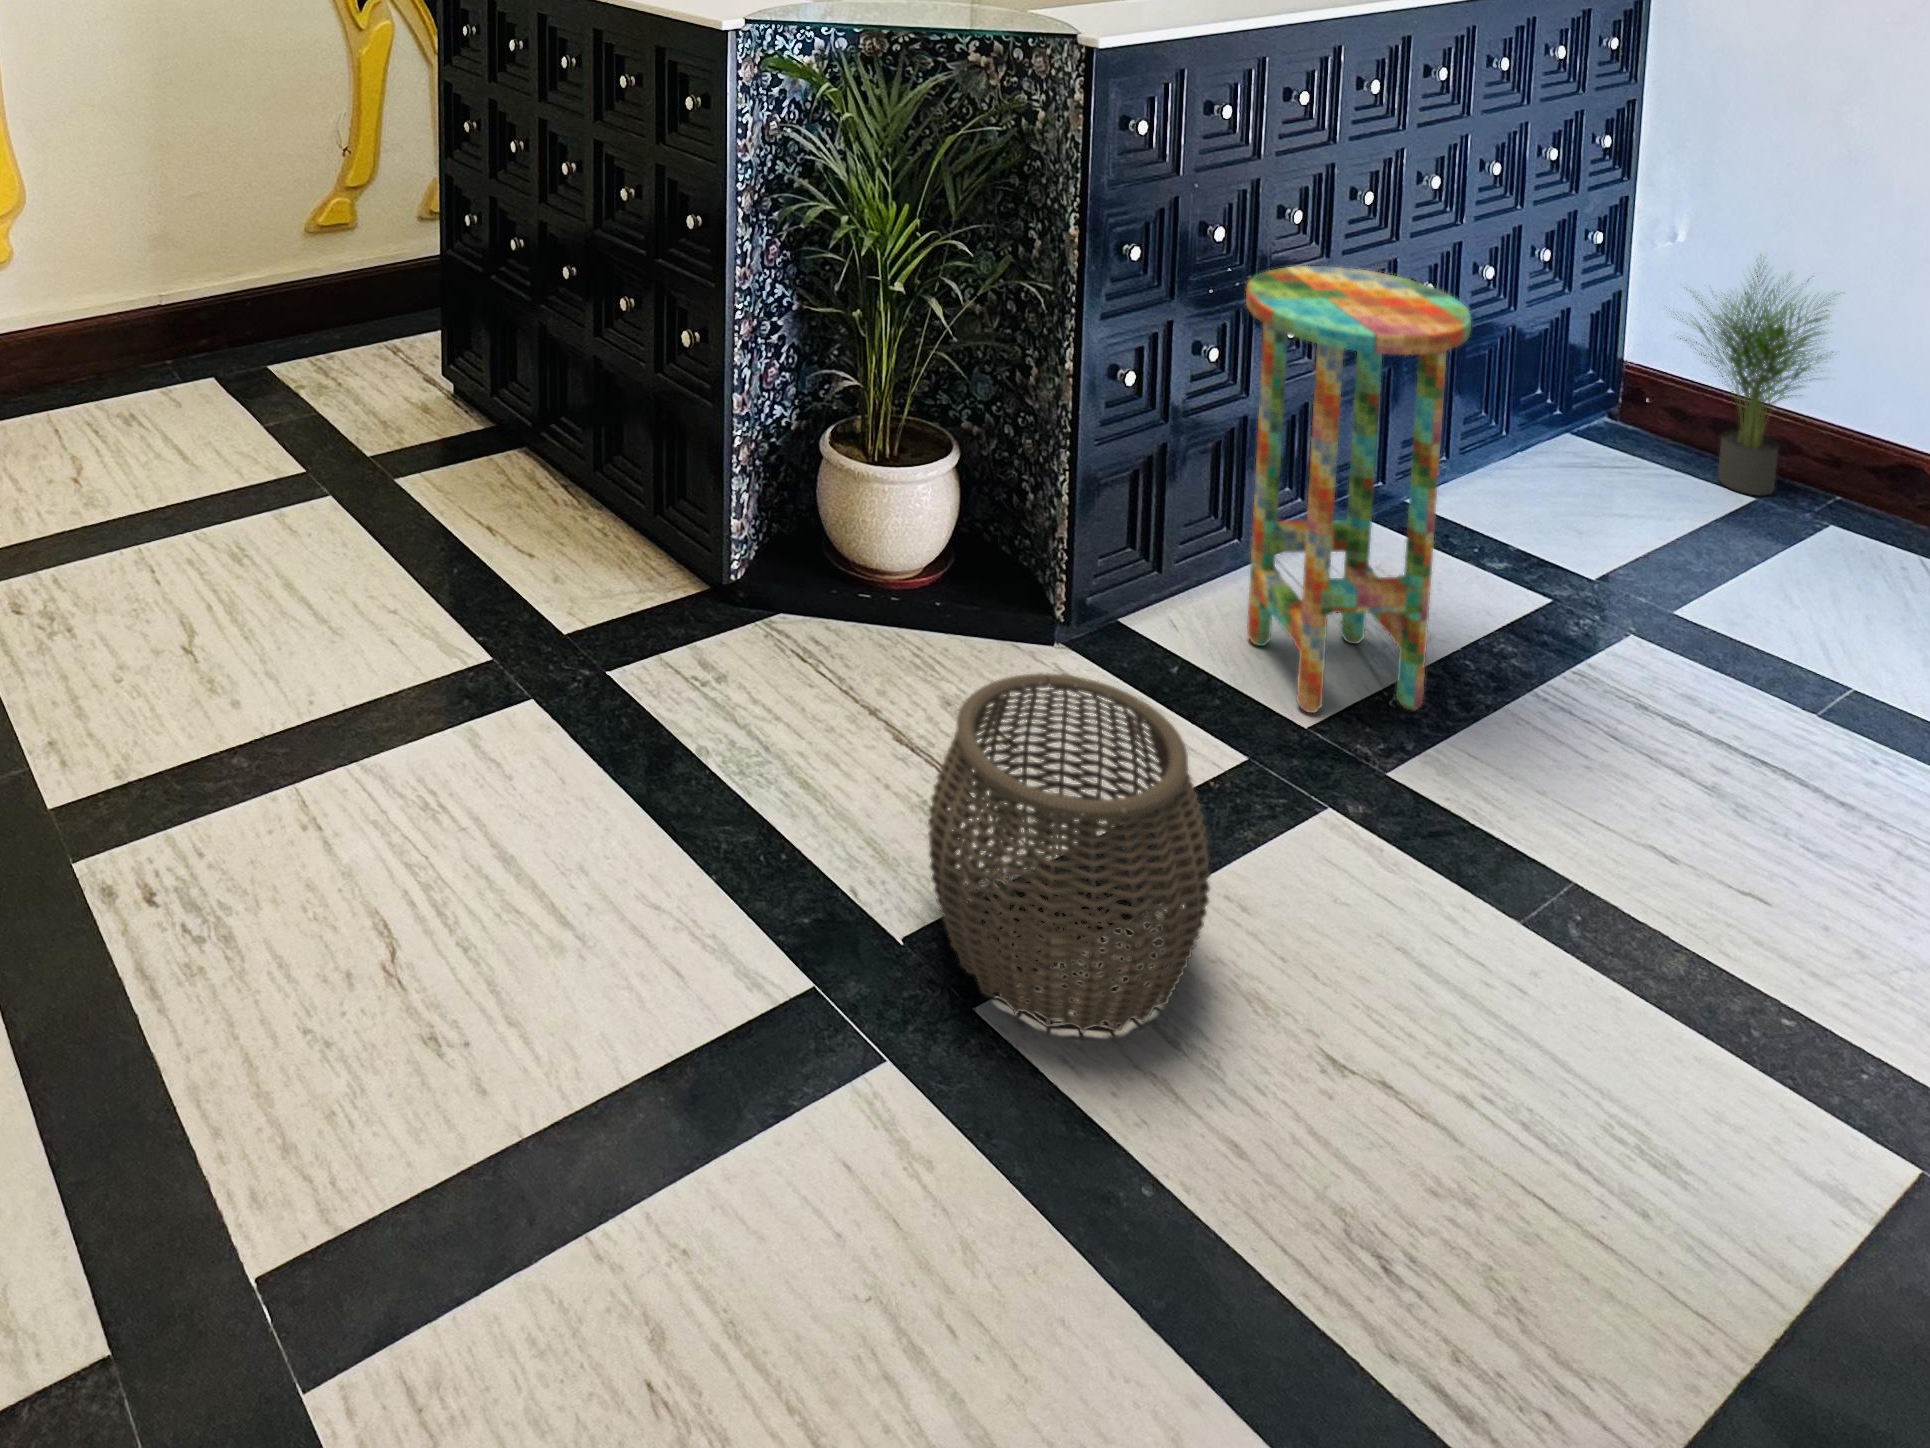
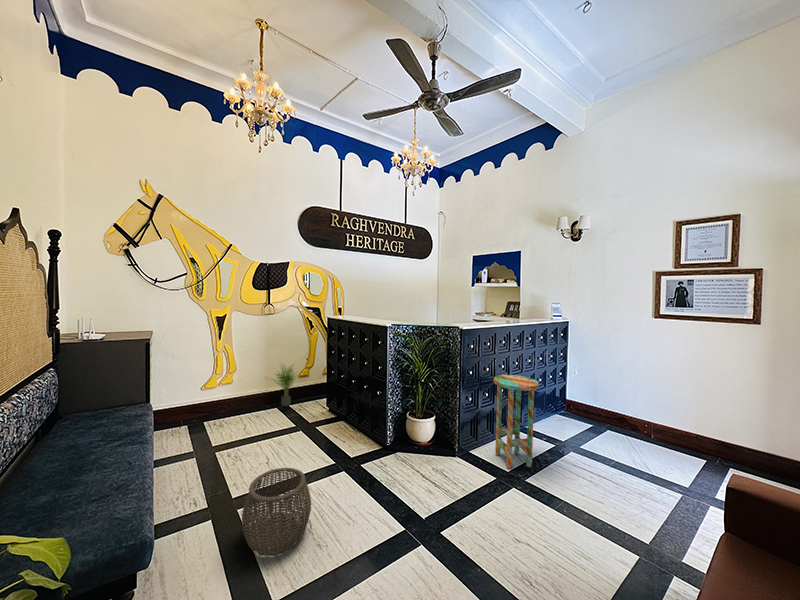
potted plant: present [1674,269,1833,495] -> present [276,365,295,406]
woven basket: present [928,673,1210,1032] -> present [242,468,311,556]

